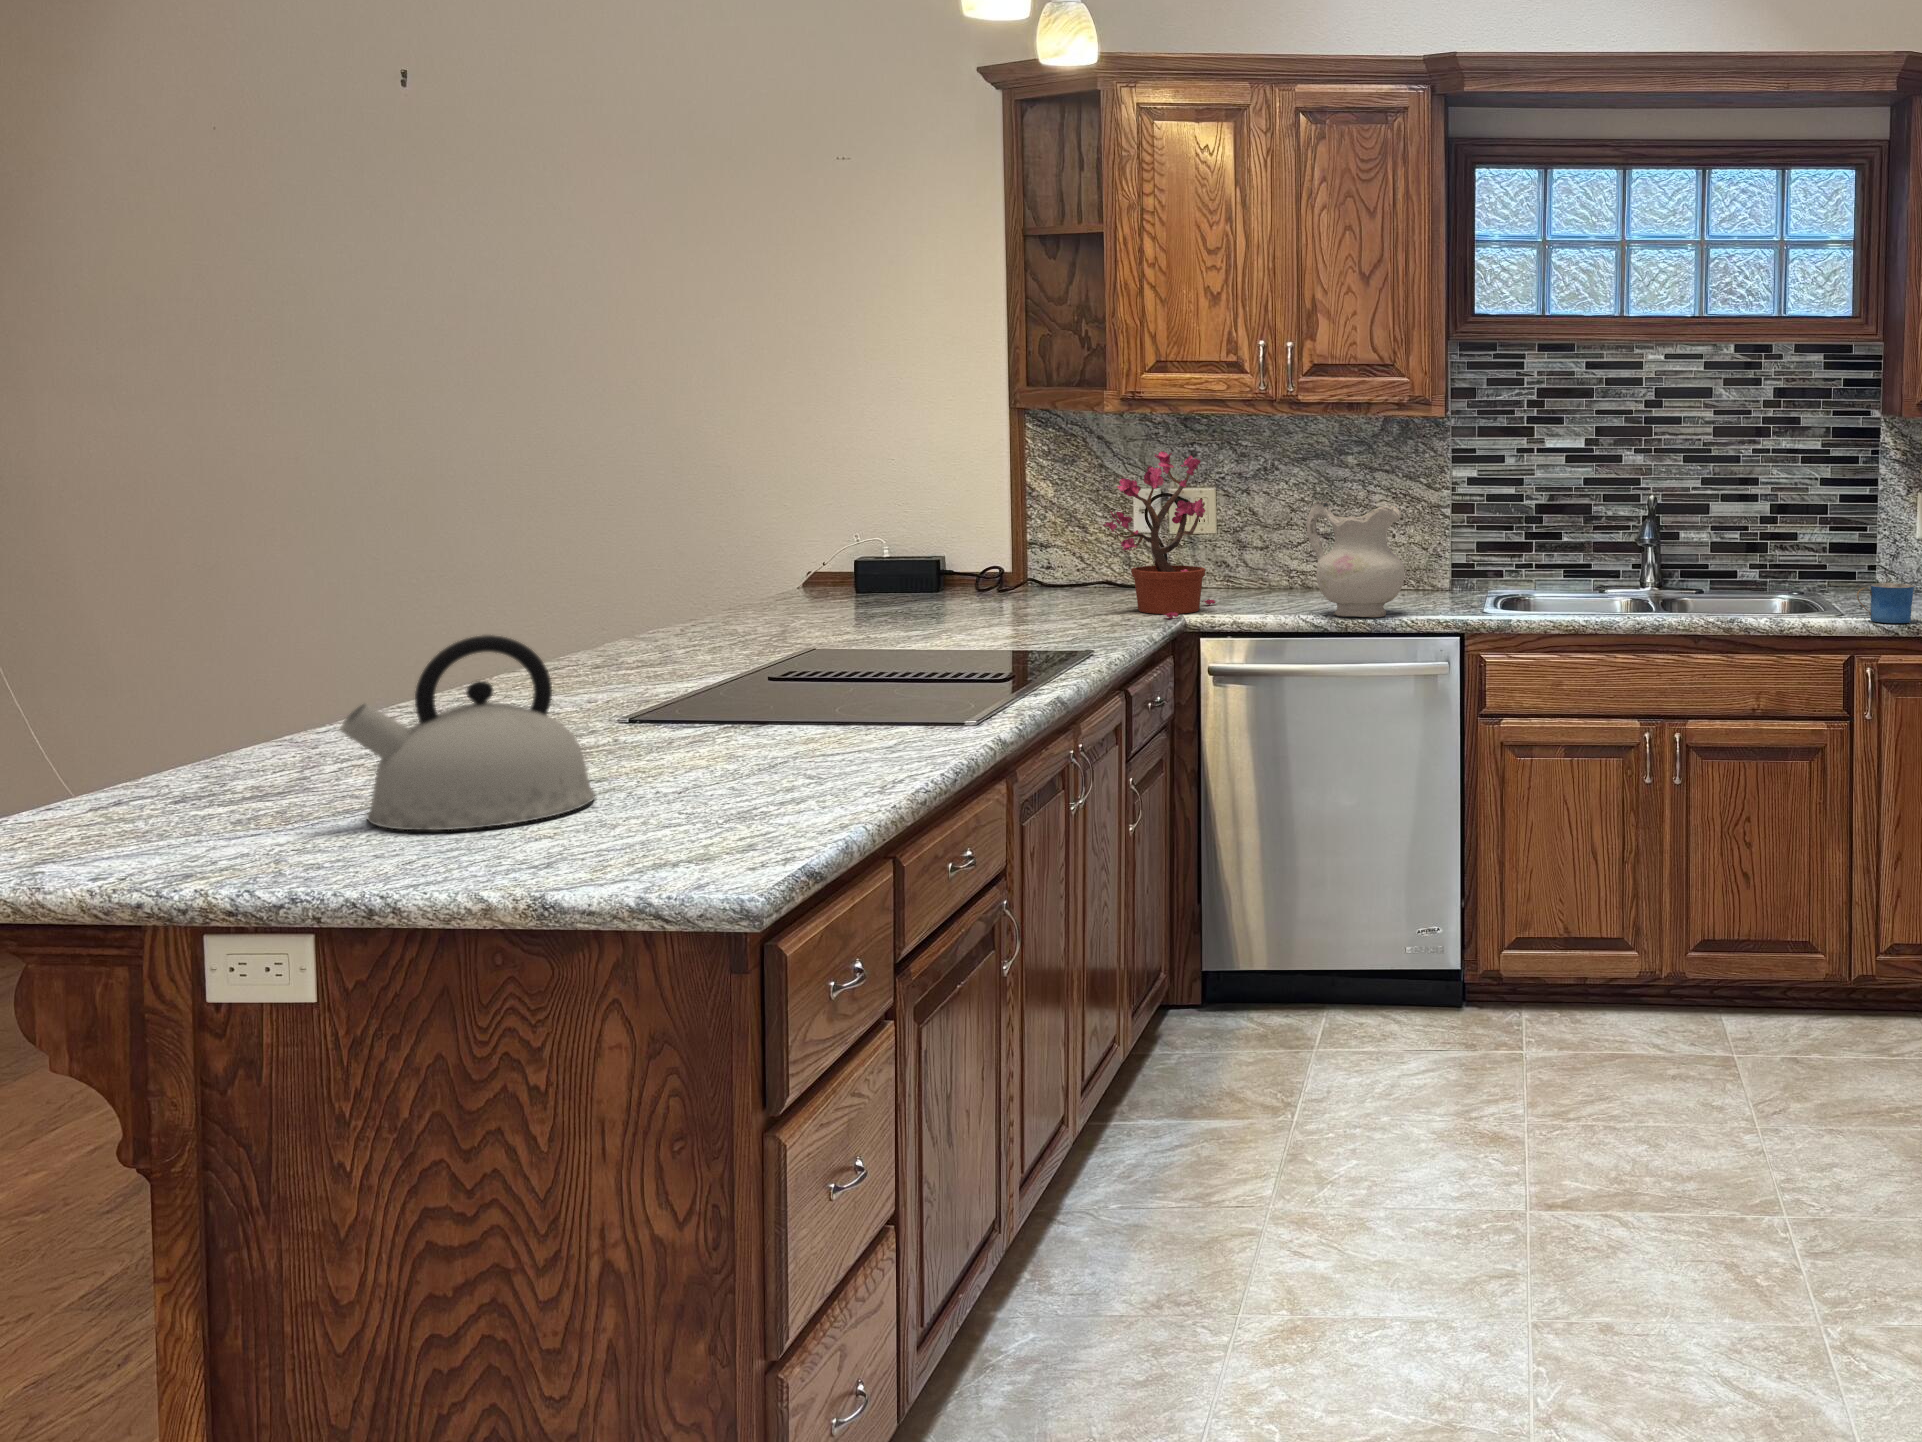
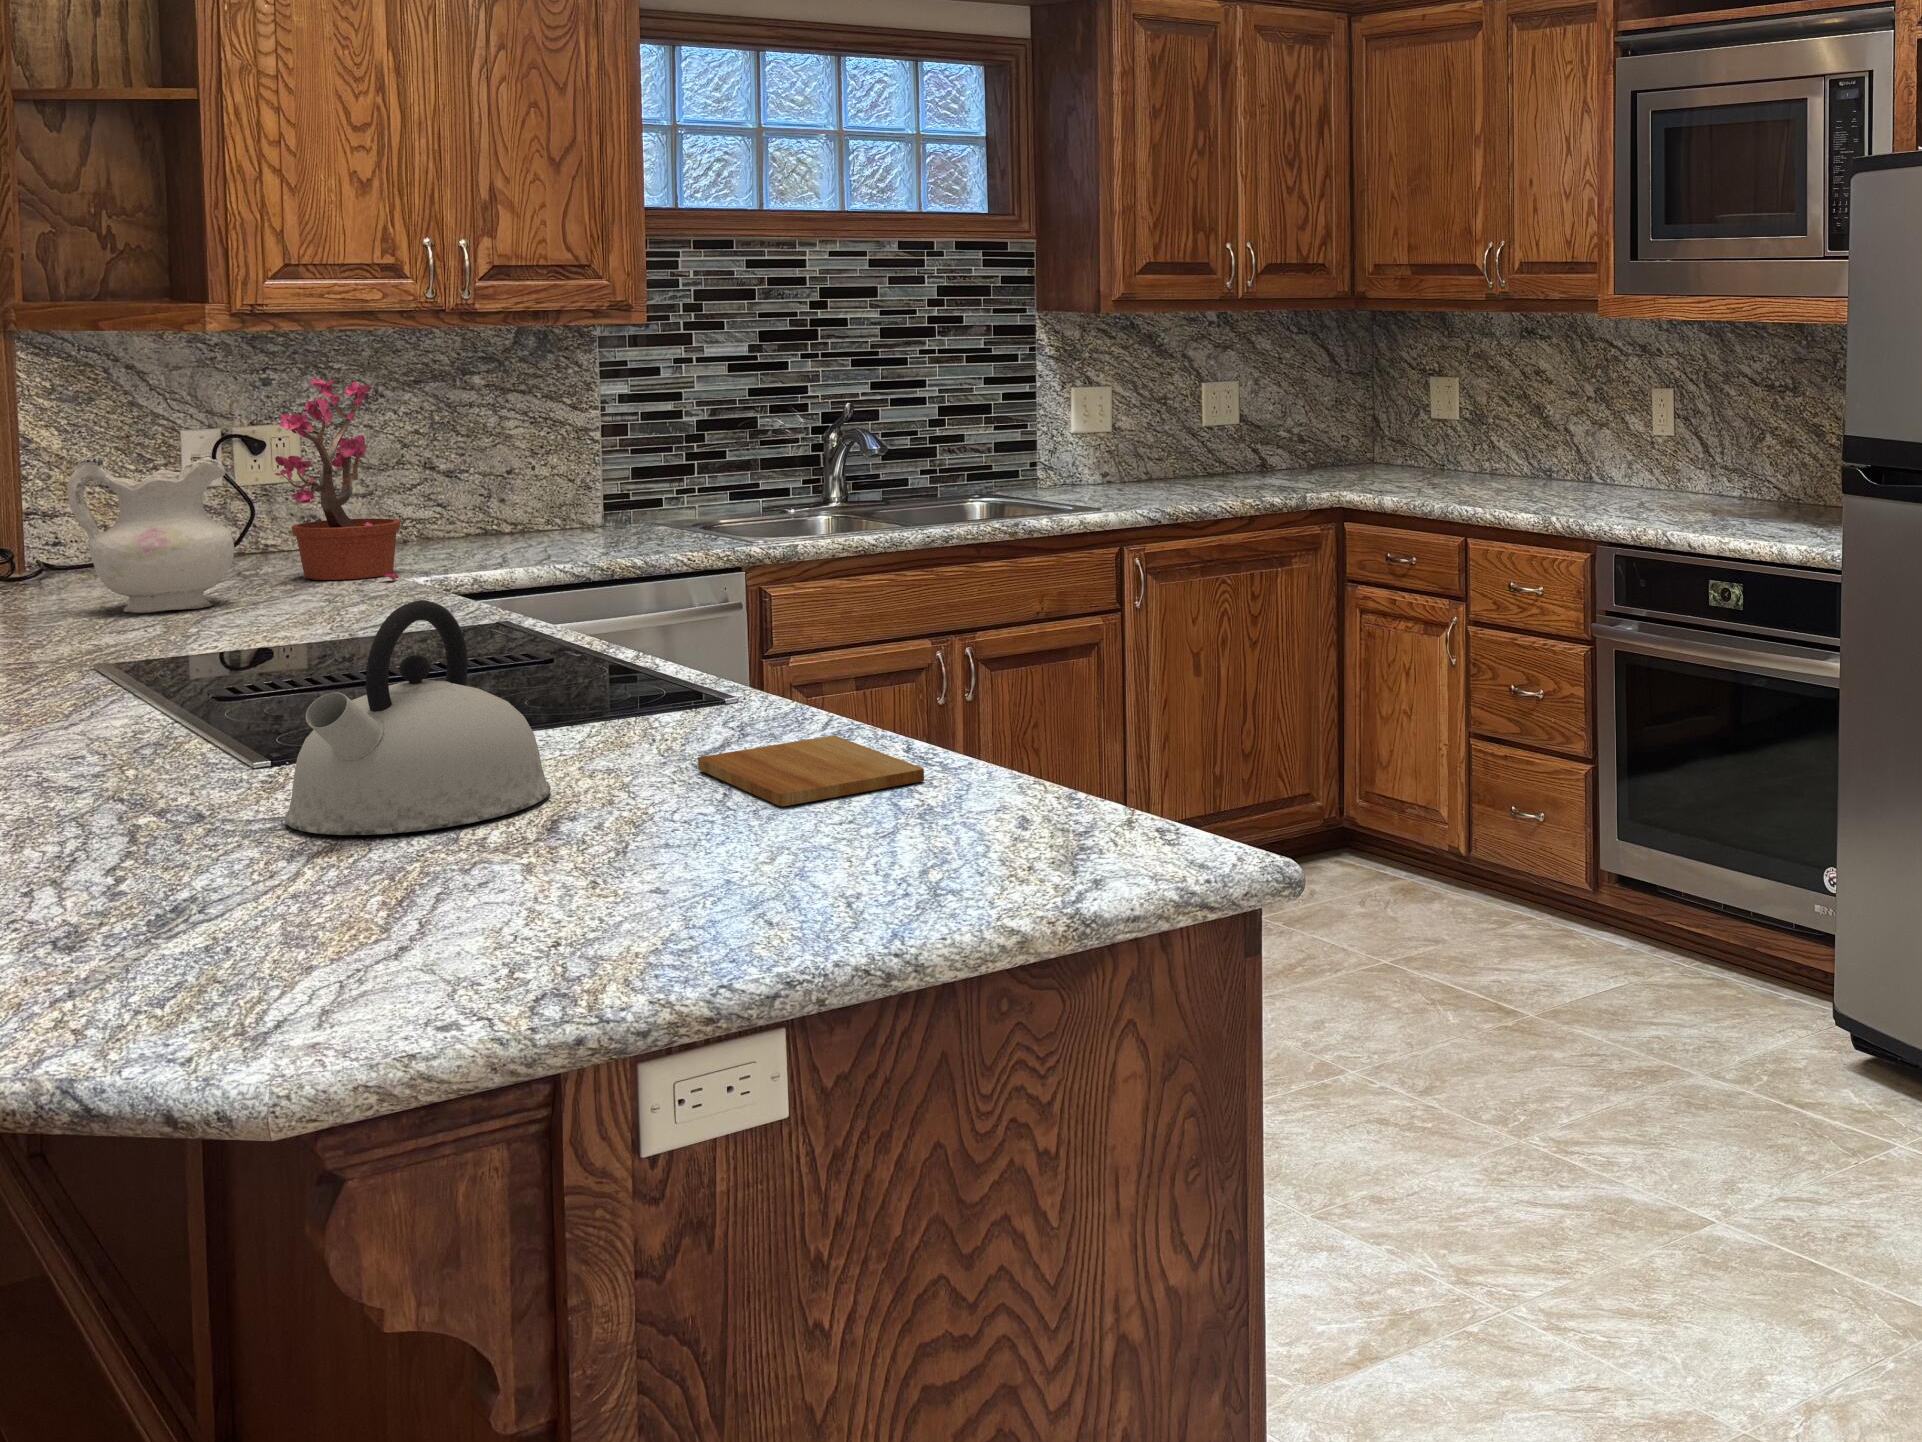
ceramic pitcher: present [1307,501,1404,617] -> present [68,457,234,613]
mug: present [1857,583,1915,623] -> none [1115,470,1167,507]
cutting board: none [579,807,811,870] -> present [698,736,924,806]

